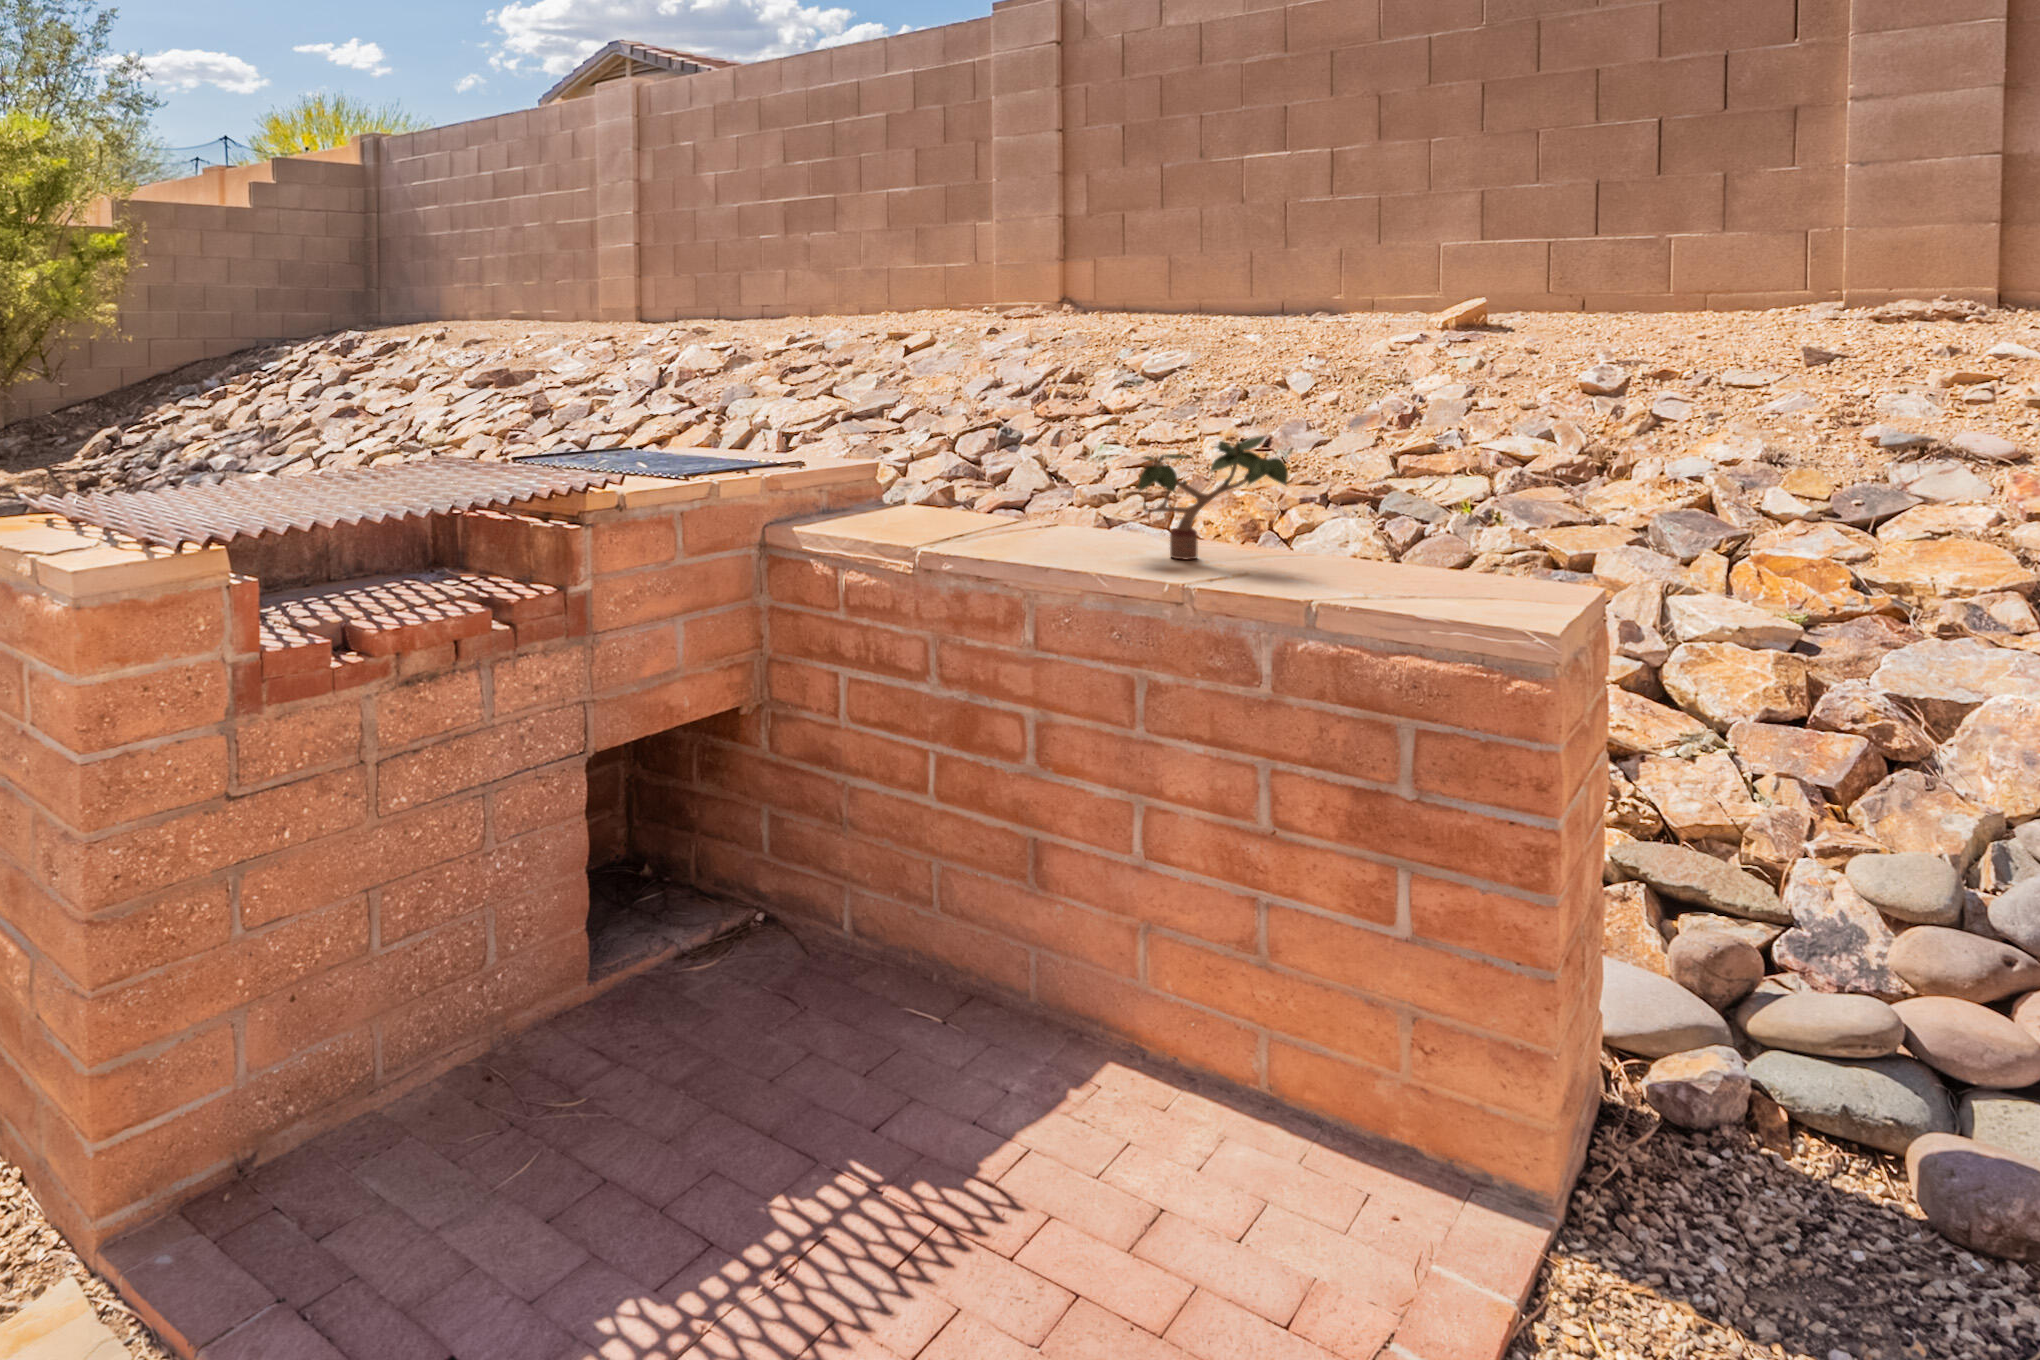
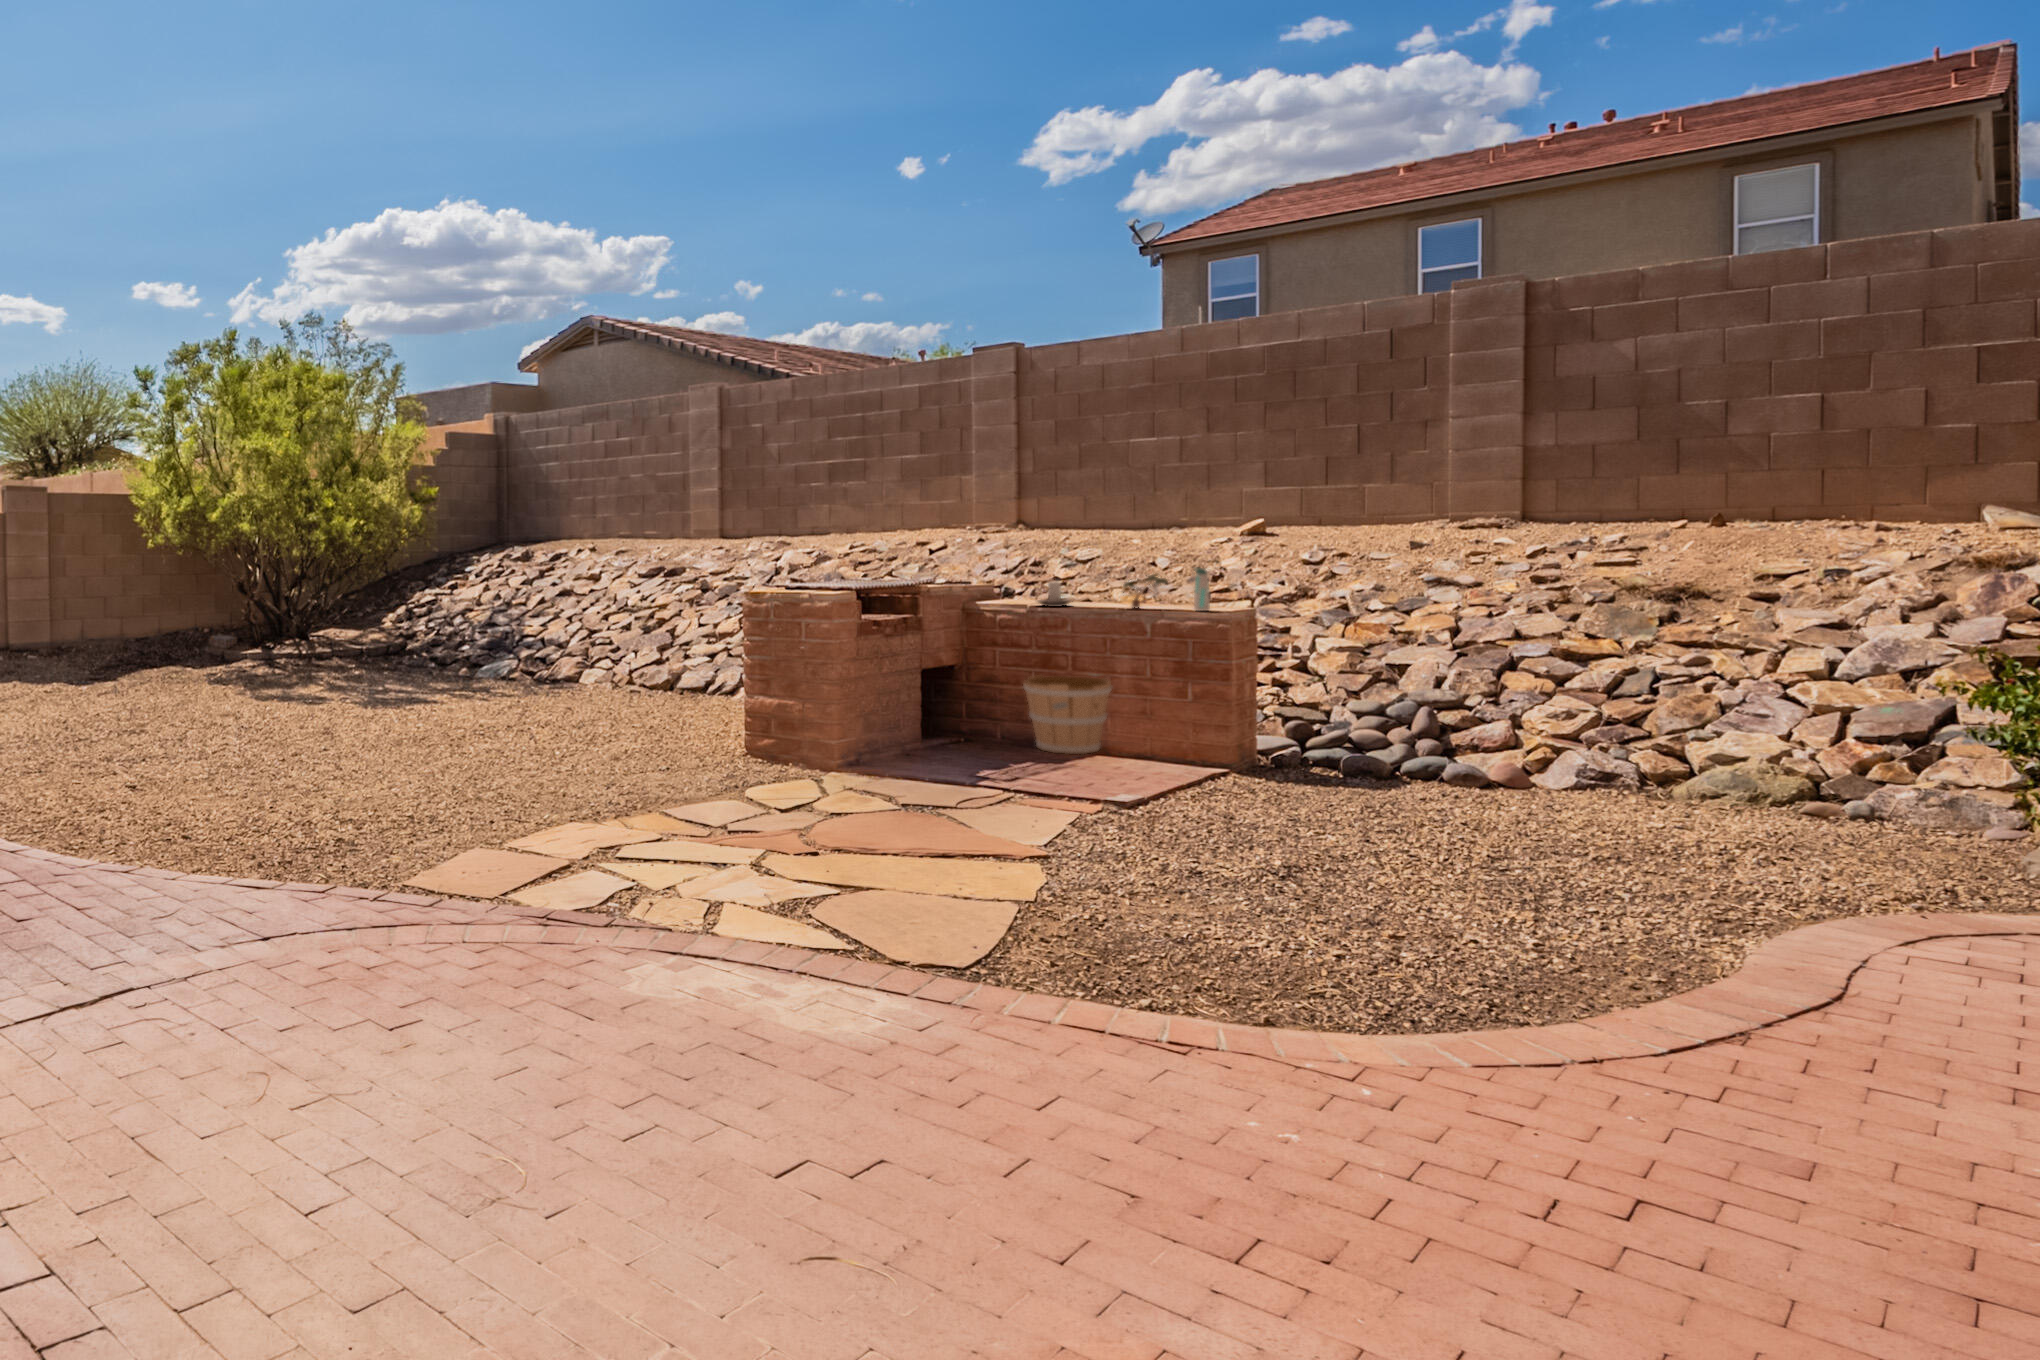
water bottle: none [1377,423,1440,598] -> present [1194,568,1210,611]
candle holder: none [891,444,1005,535] -> present [1038,581,1073,607]
wooden bucket: none [768,785,1080,1168] -> present [1024,675,1112,754]

